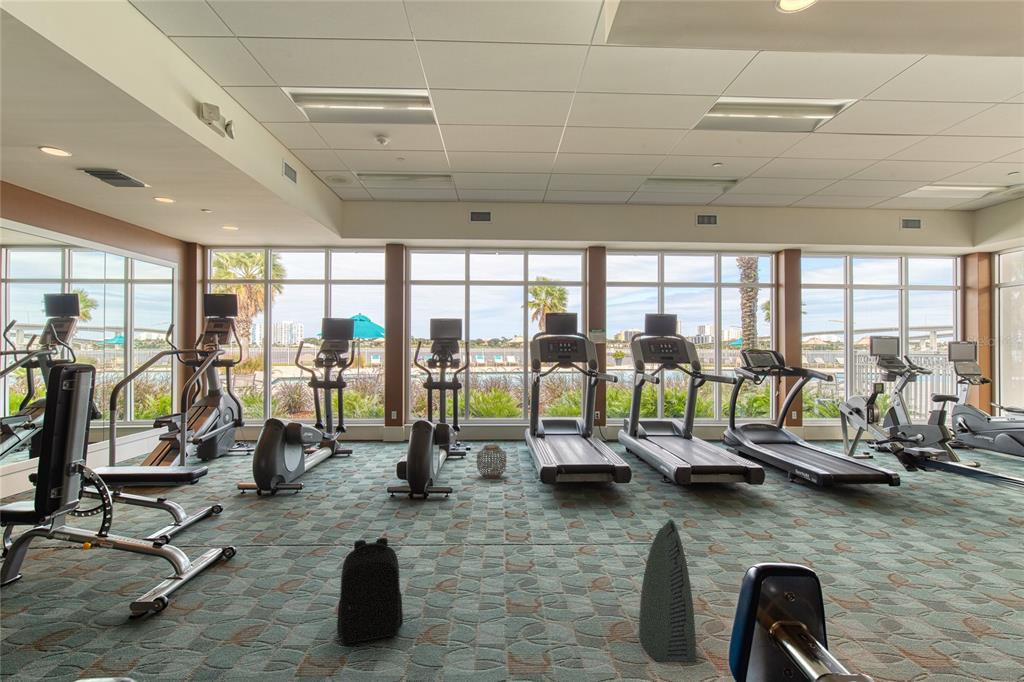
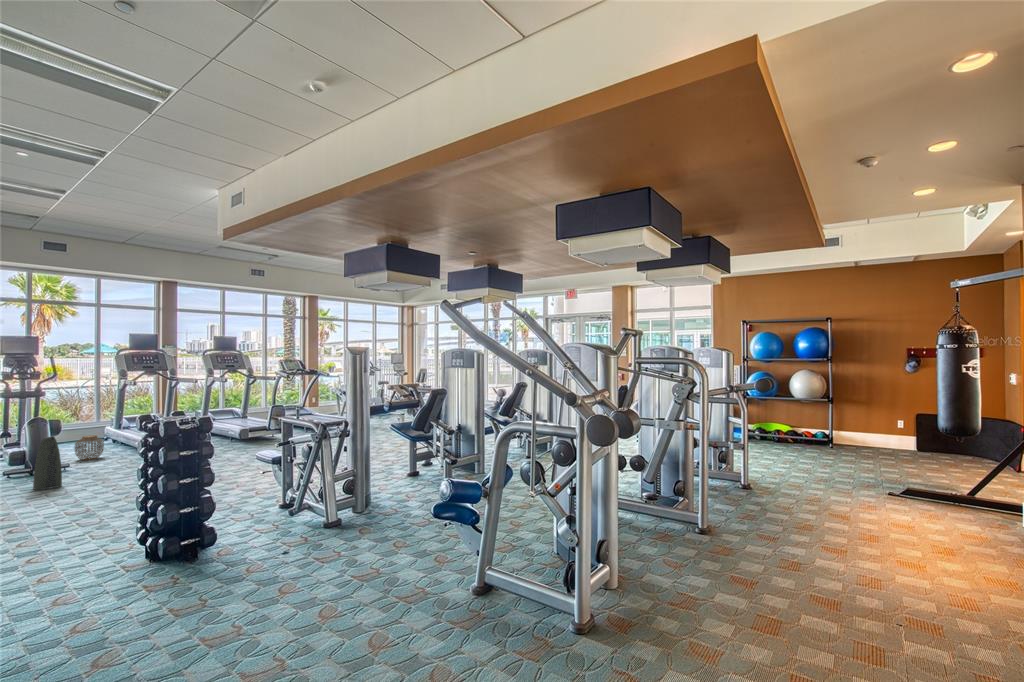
air purifier: present [639,519,696,662] -> present [33,436,62,490]
backpack: present [337,538,403,643] -> none [67,462,109,510]

